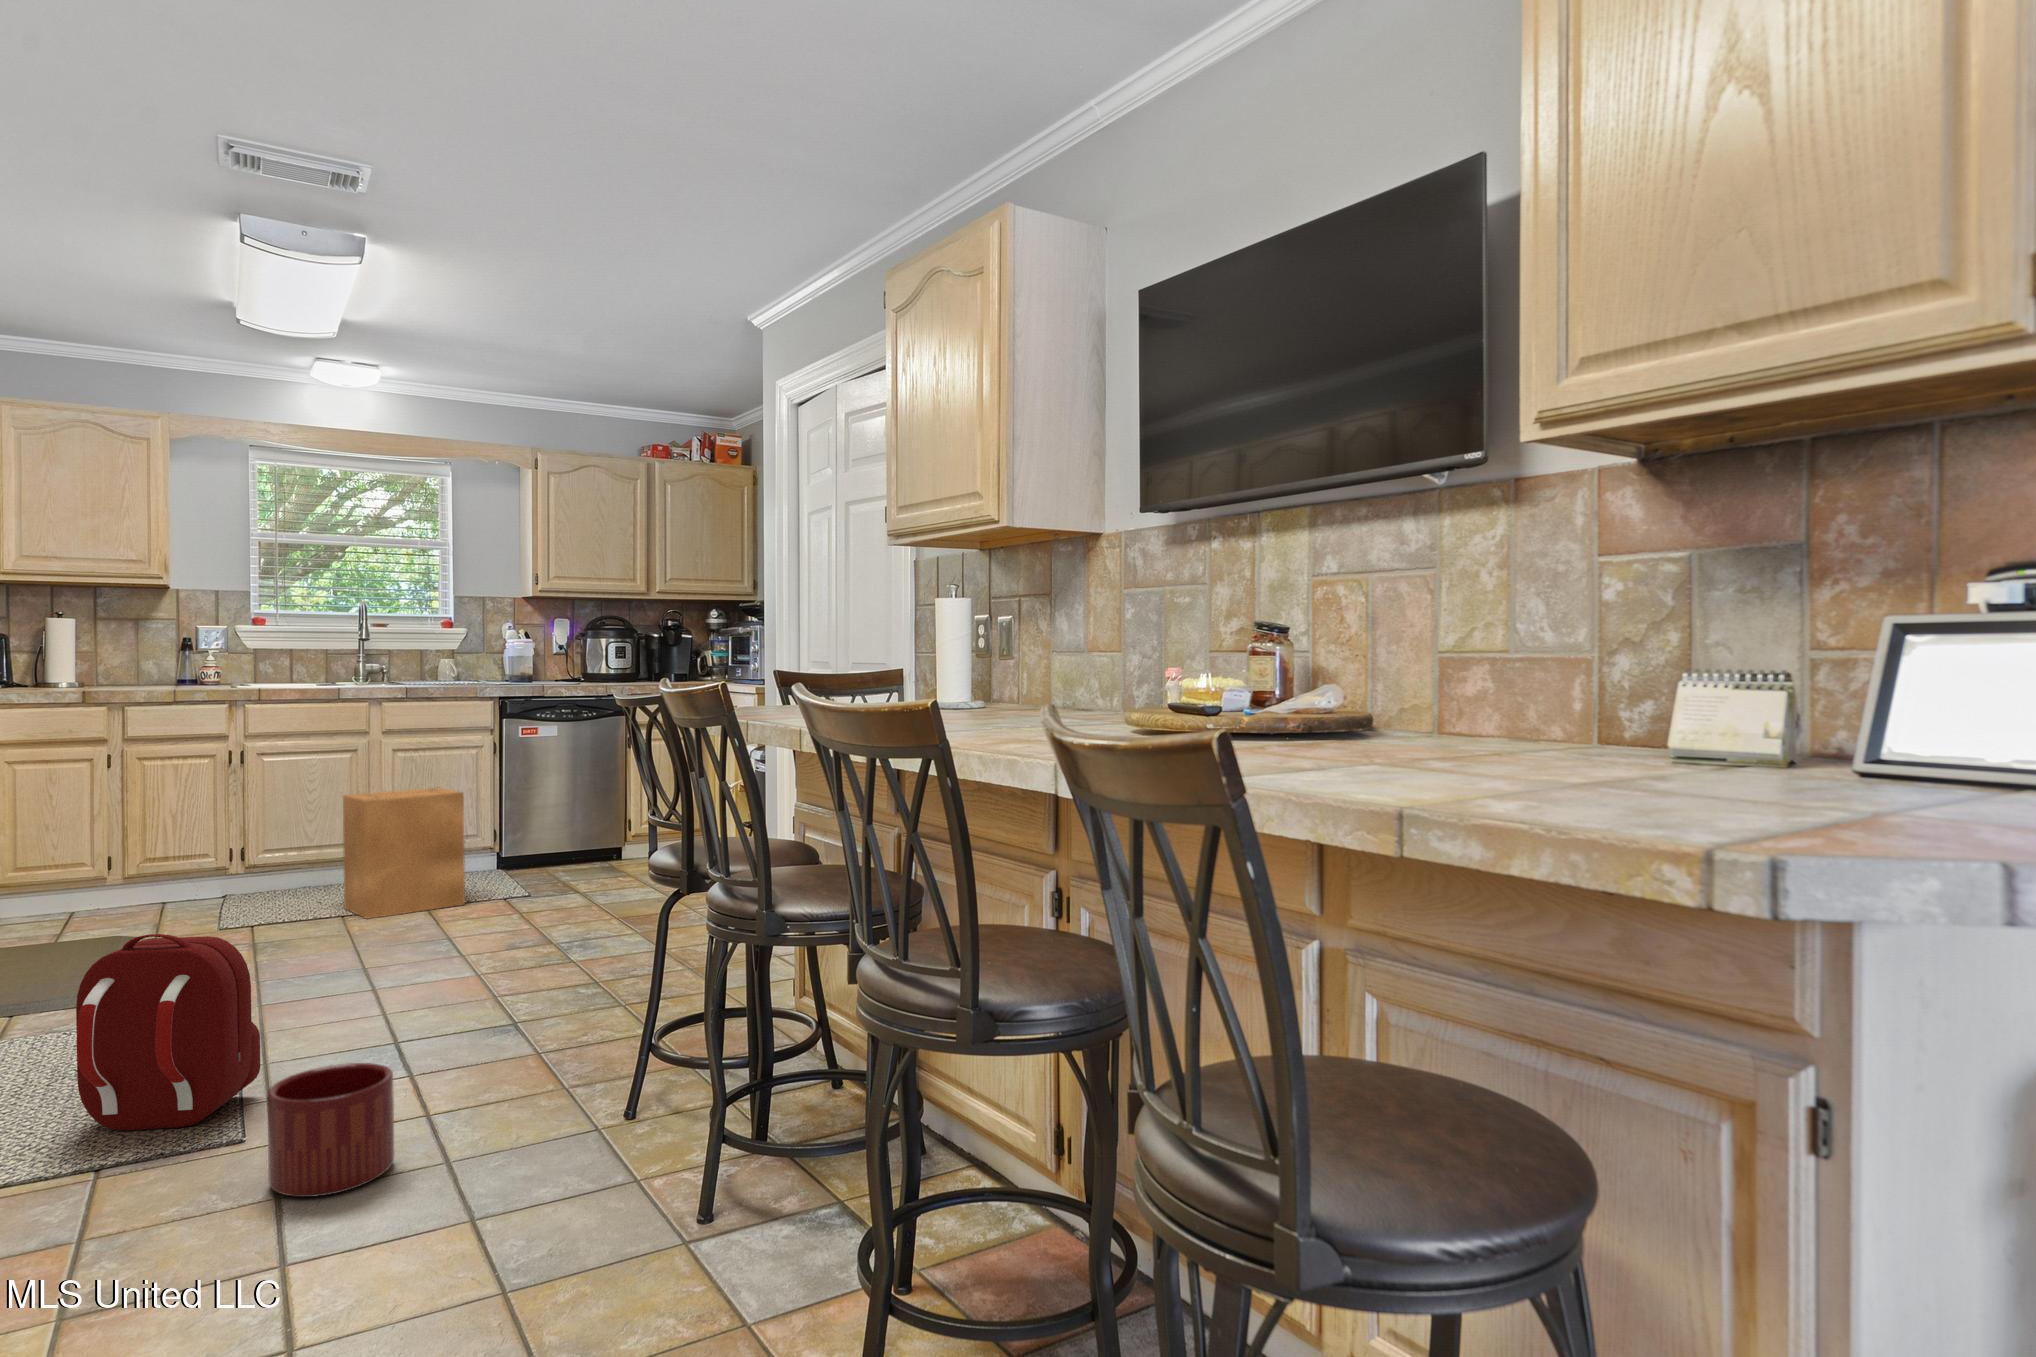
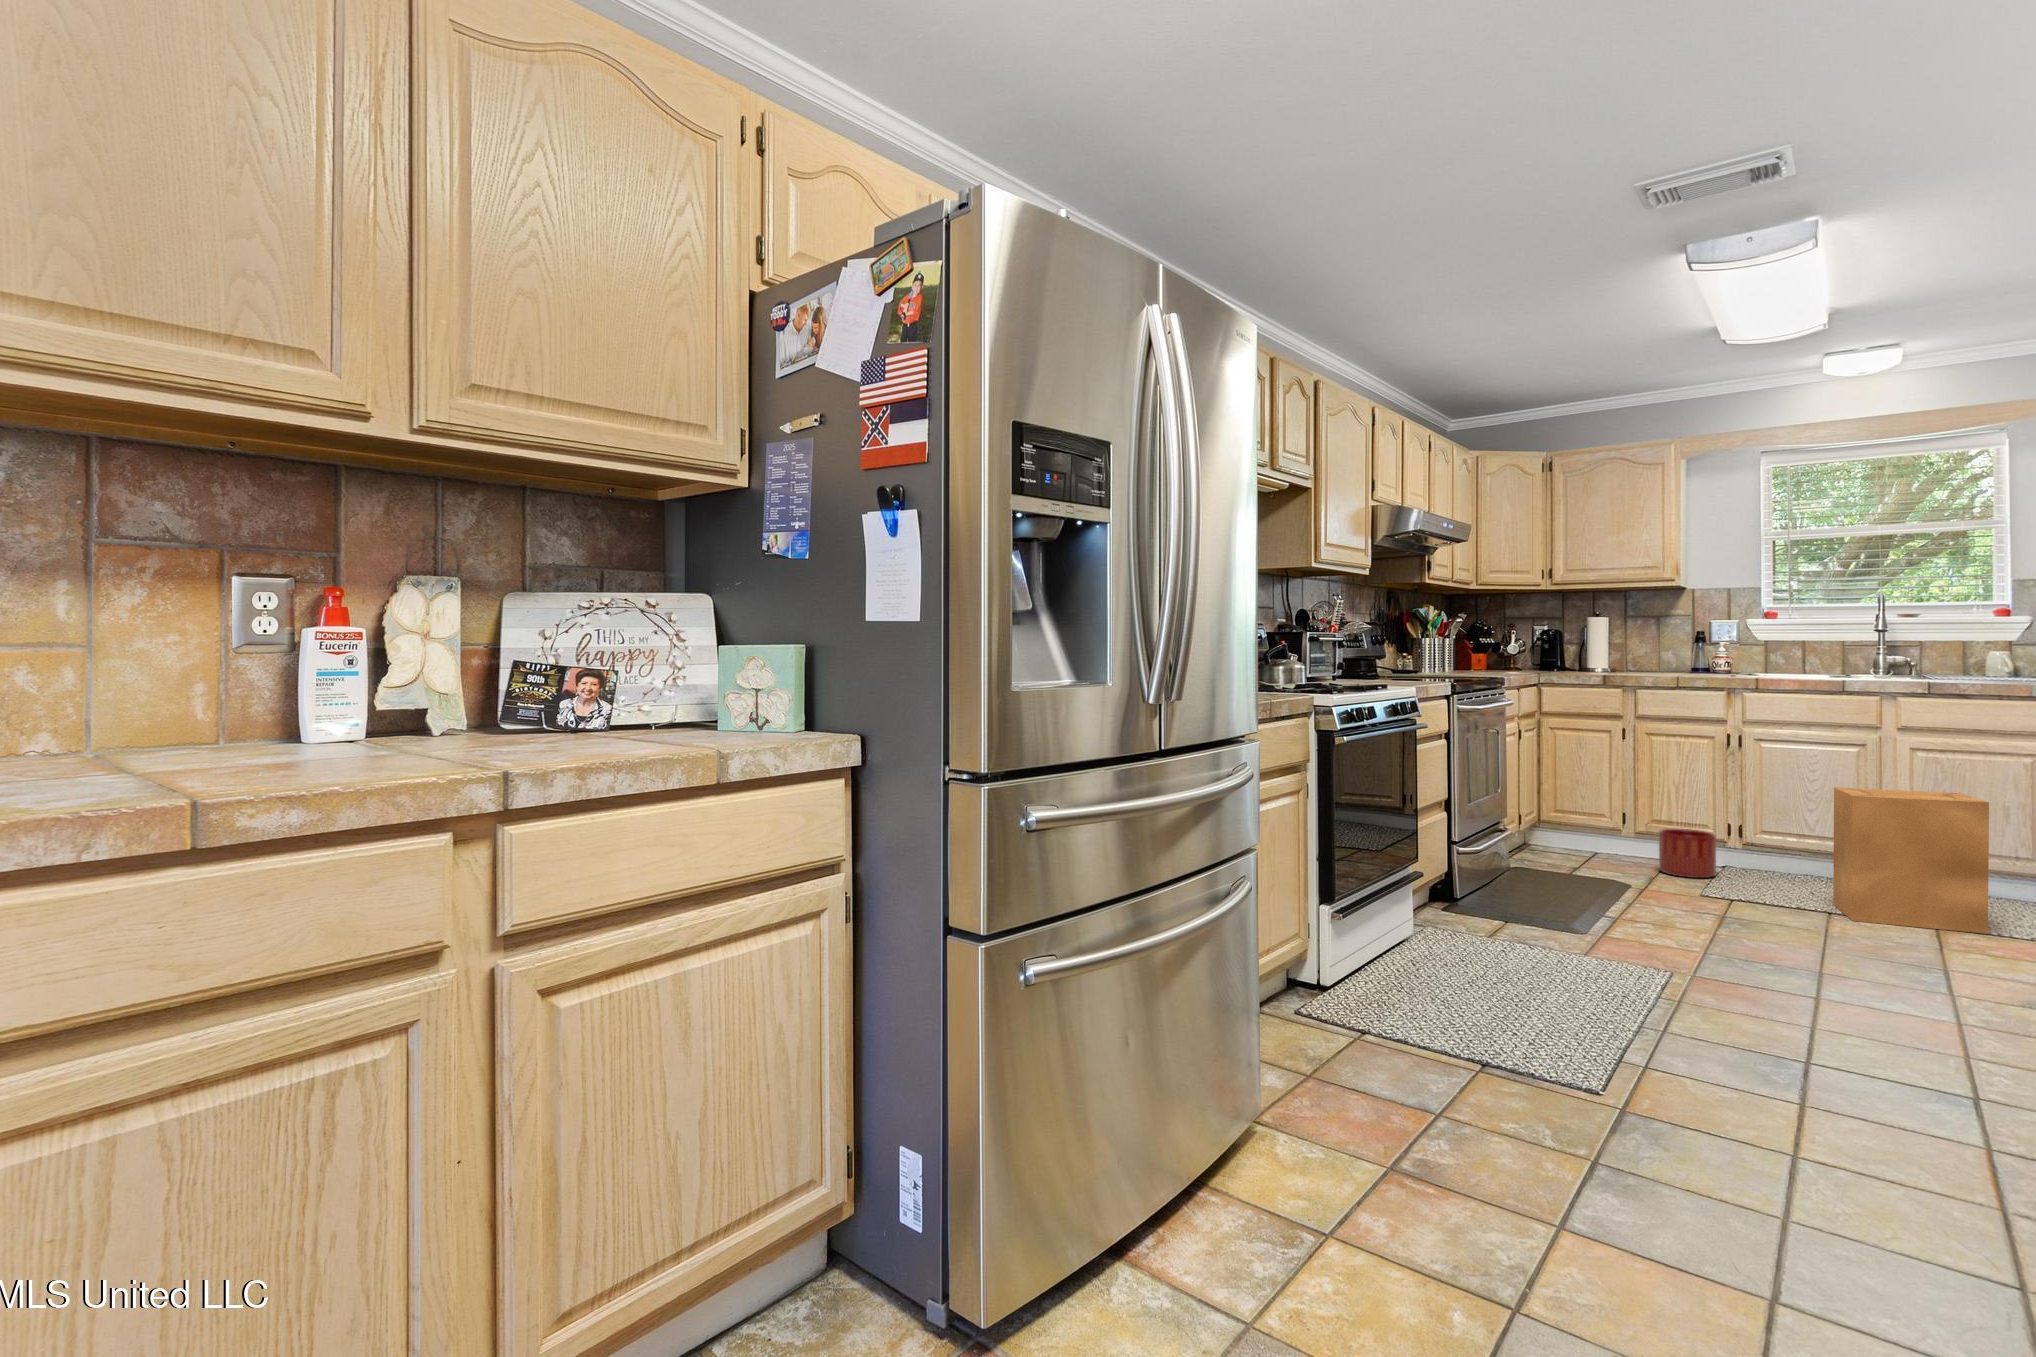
backpack: present [76,934,260,1131] -> none [1482,879,1642,1060]
planter: present [268,1063,394,1197] -> present [1659,829,1716,878]

